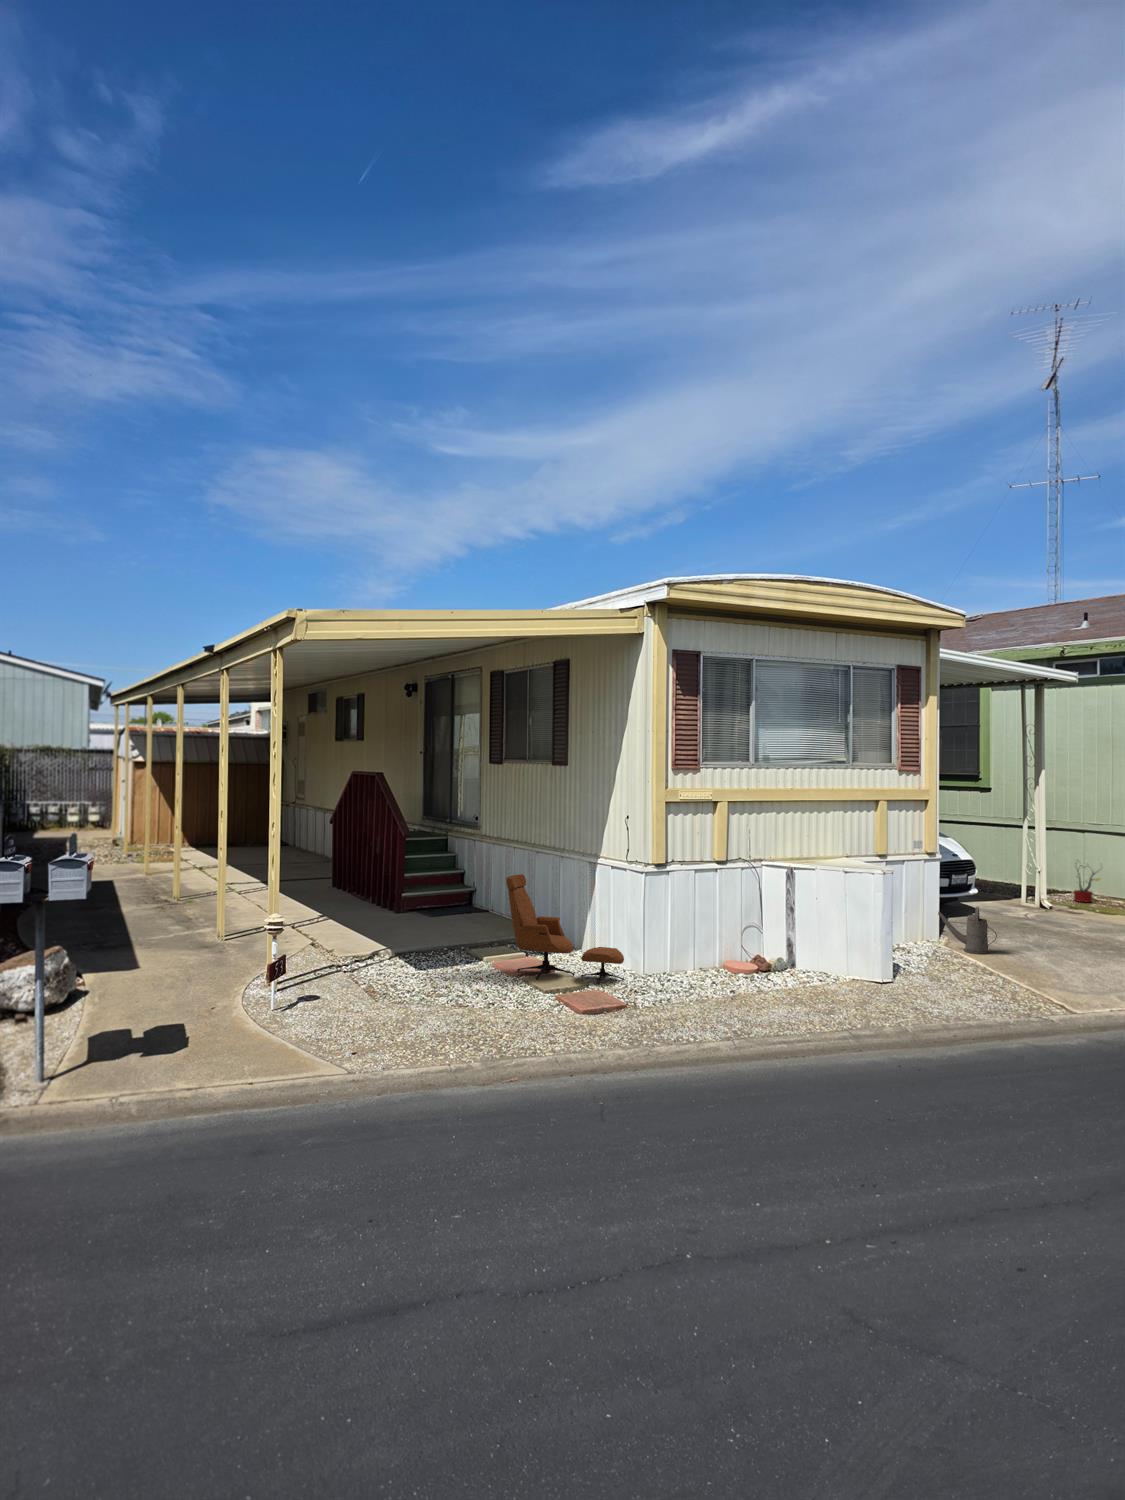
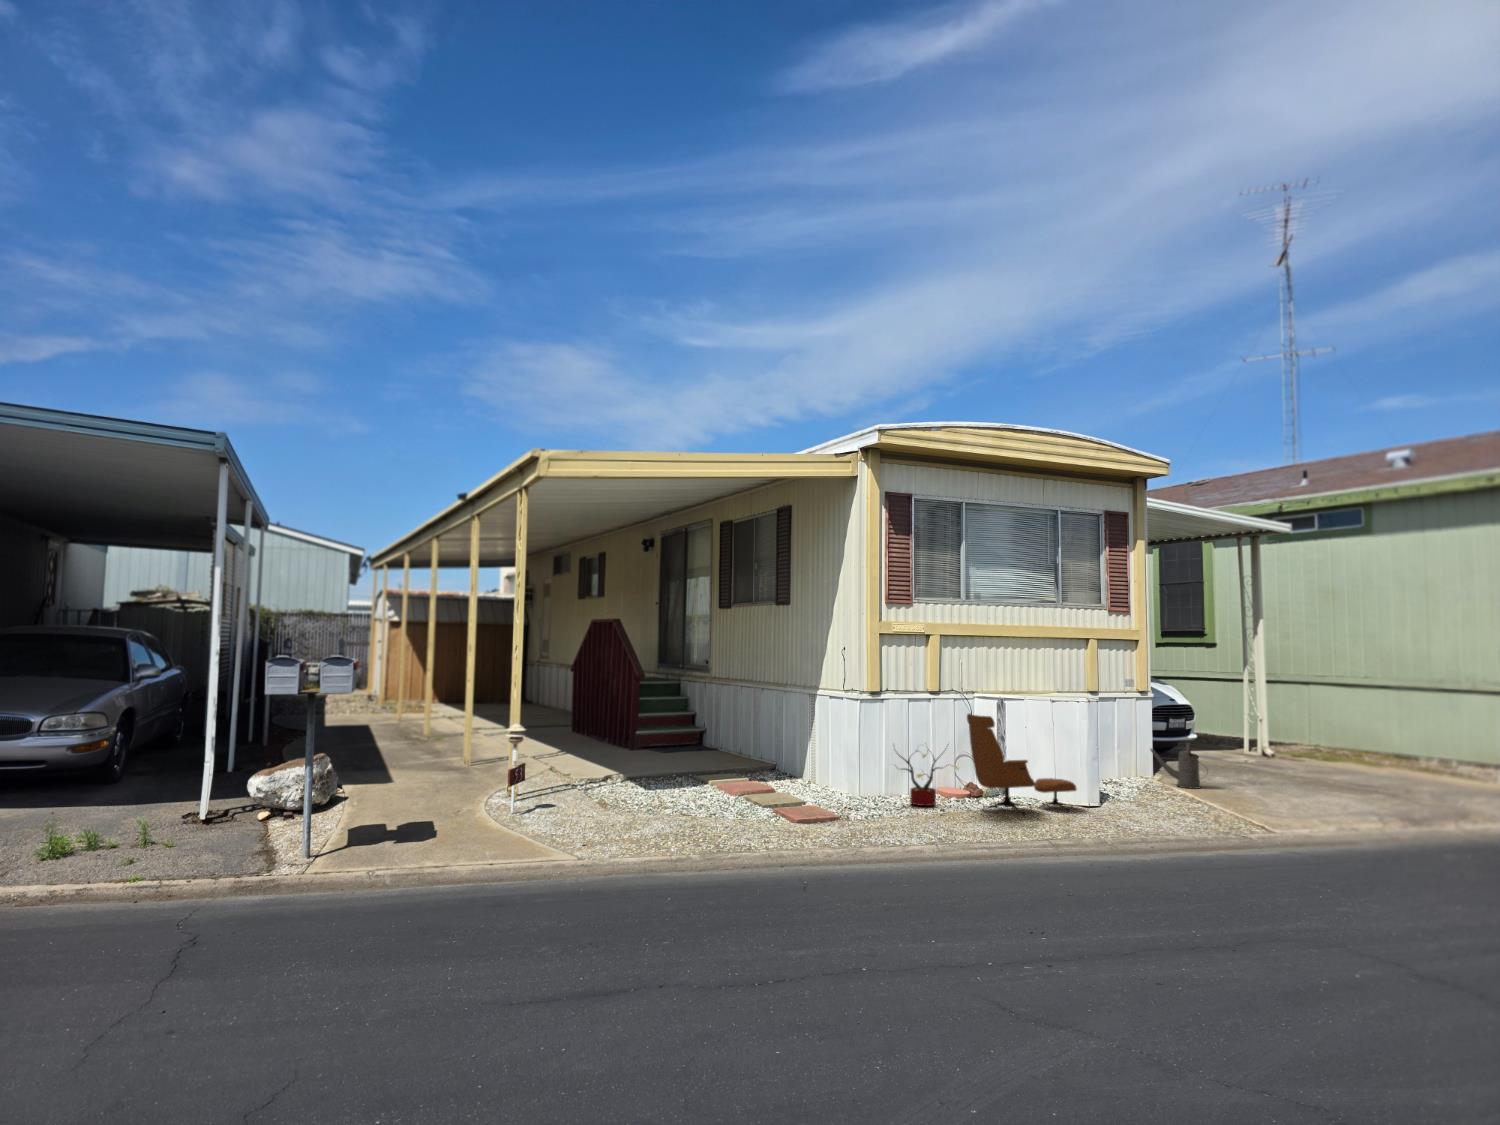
decorative plant: present [1074,861,1100,902] -> present [899,753,958,806]
lounge chair: present [506,874,624,983] -> present [967,714,1076,814]

